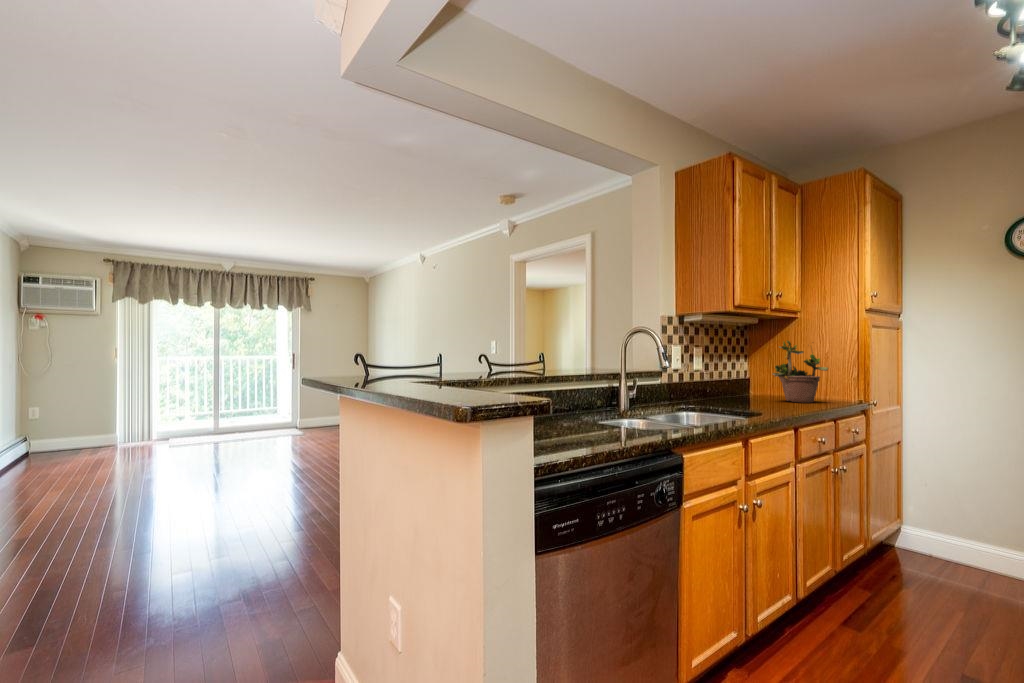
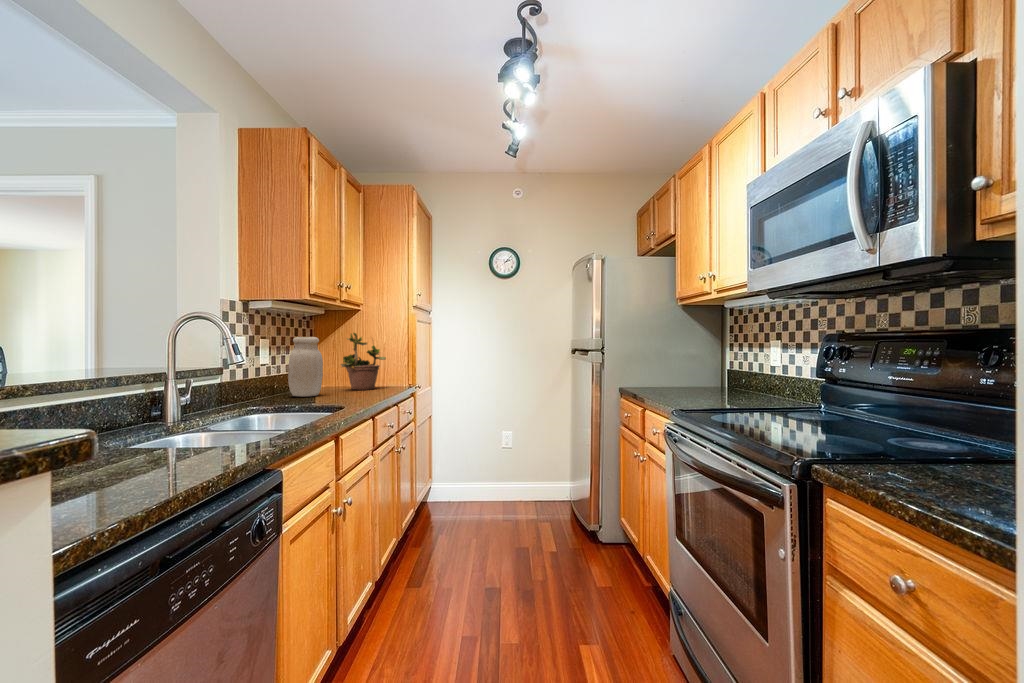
jar: none [718,346,751,403] -> present [288,337,323,397]

